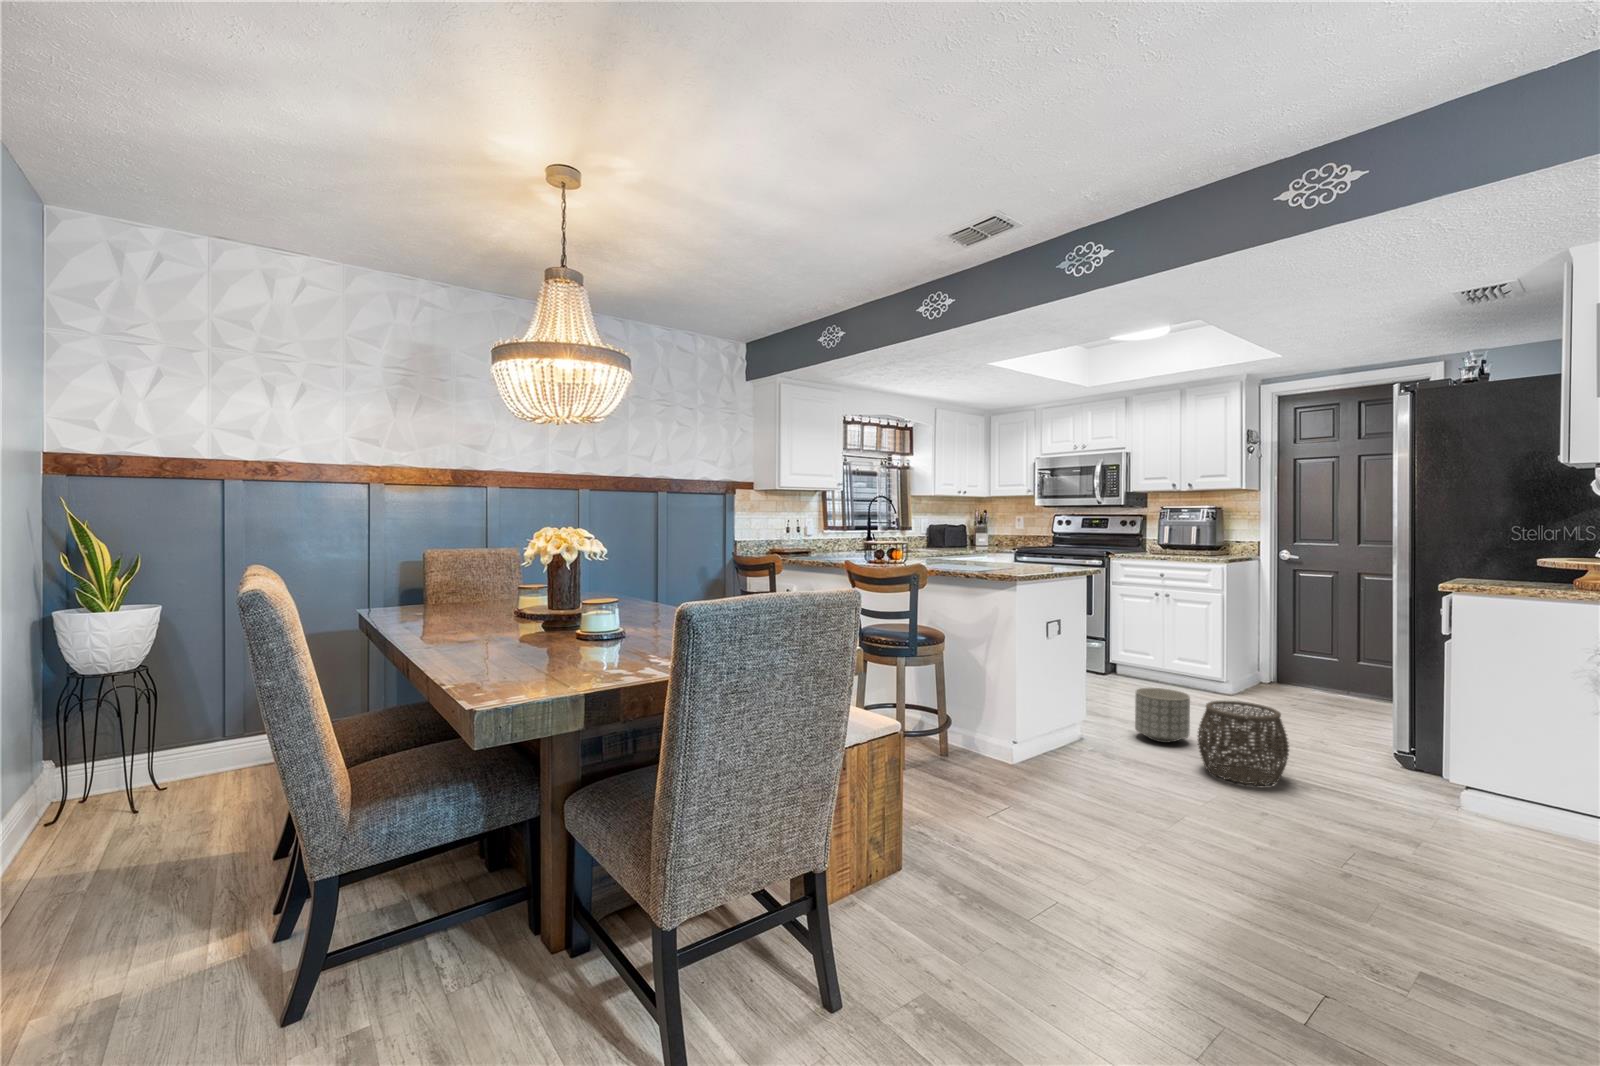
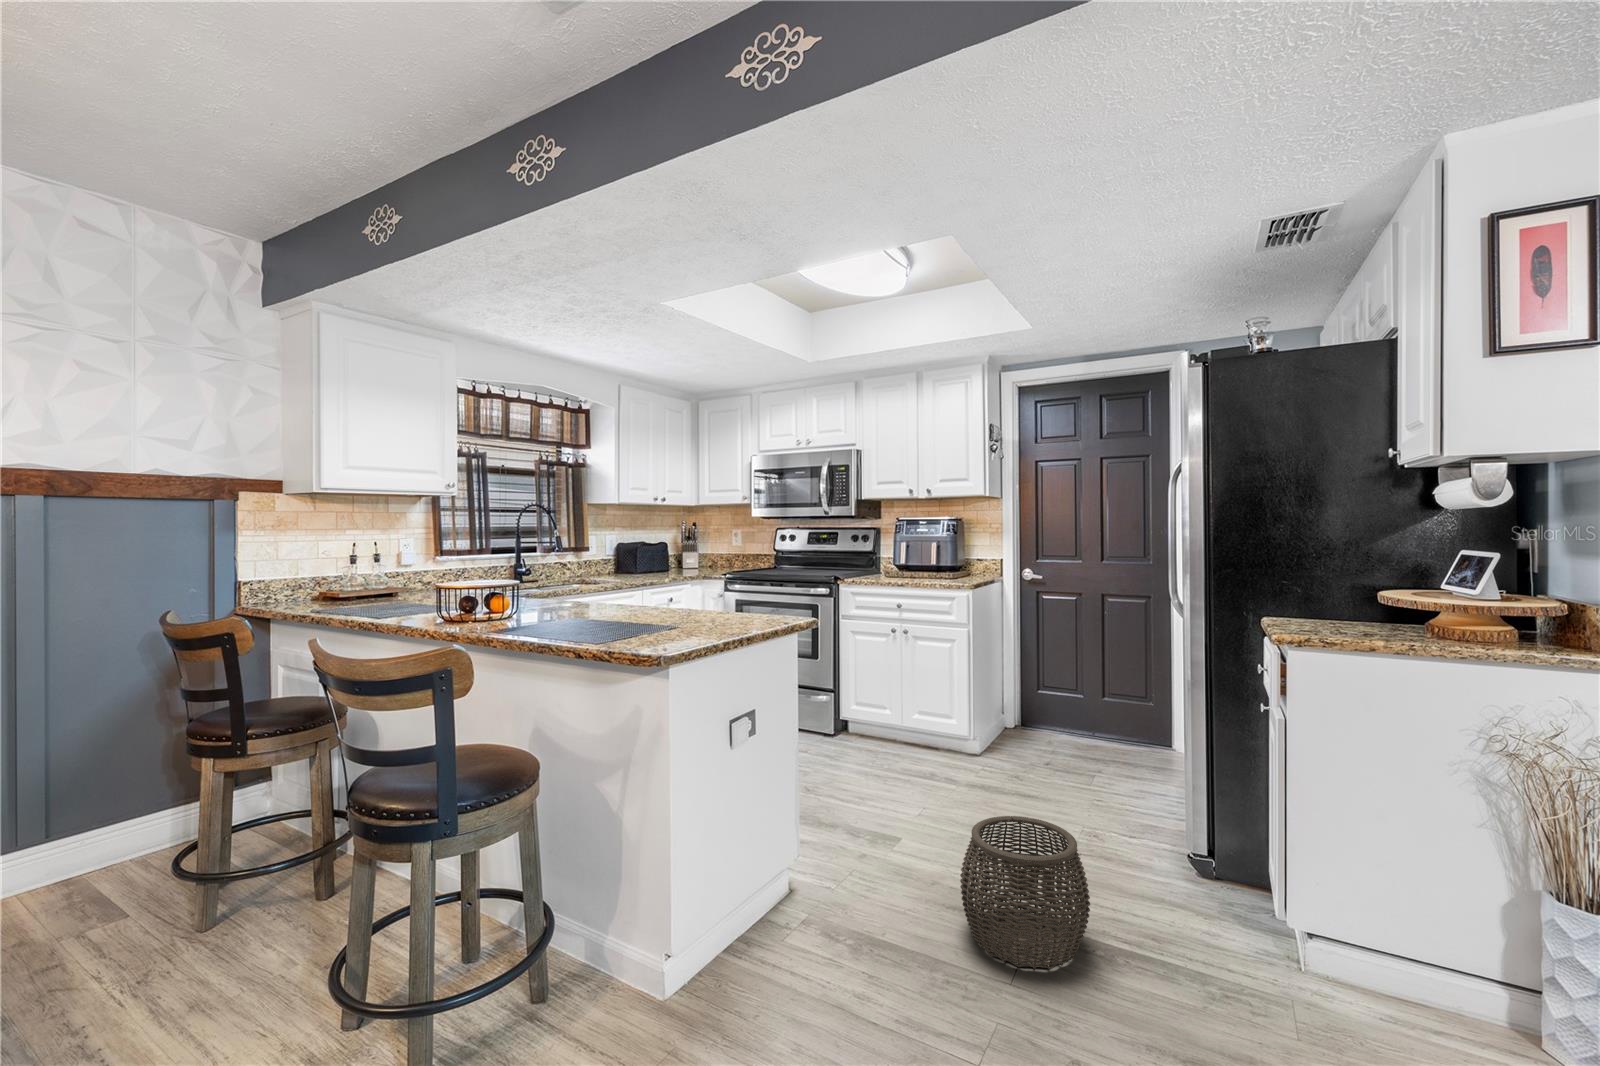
planter: present [1135,688,1190,743] -> none [870,784,944,873]

